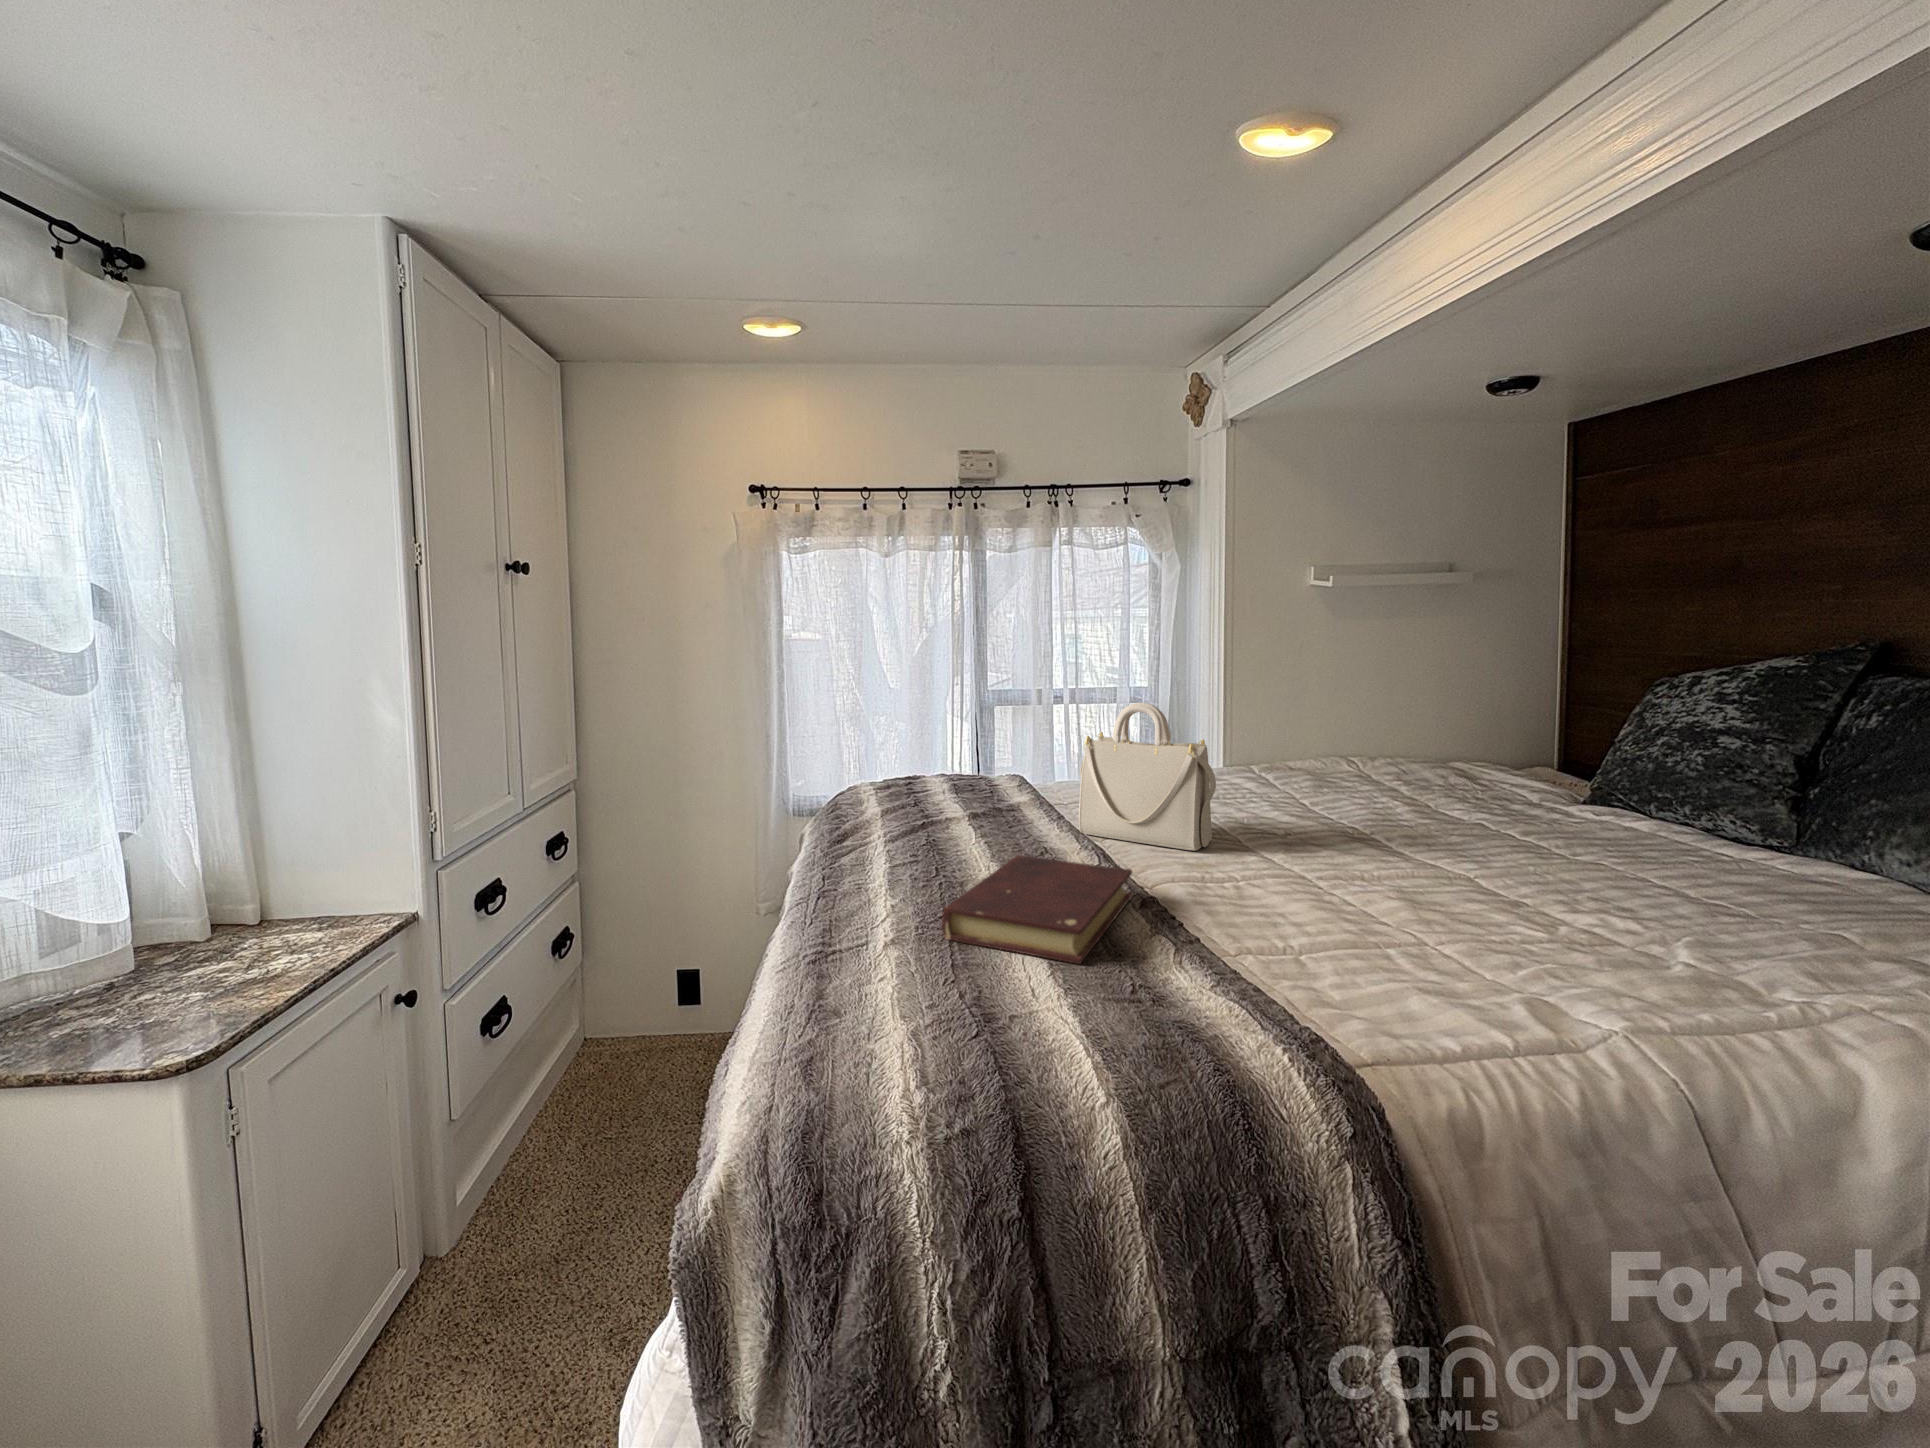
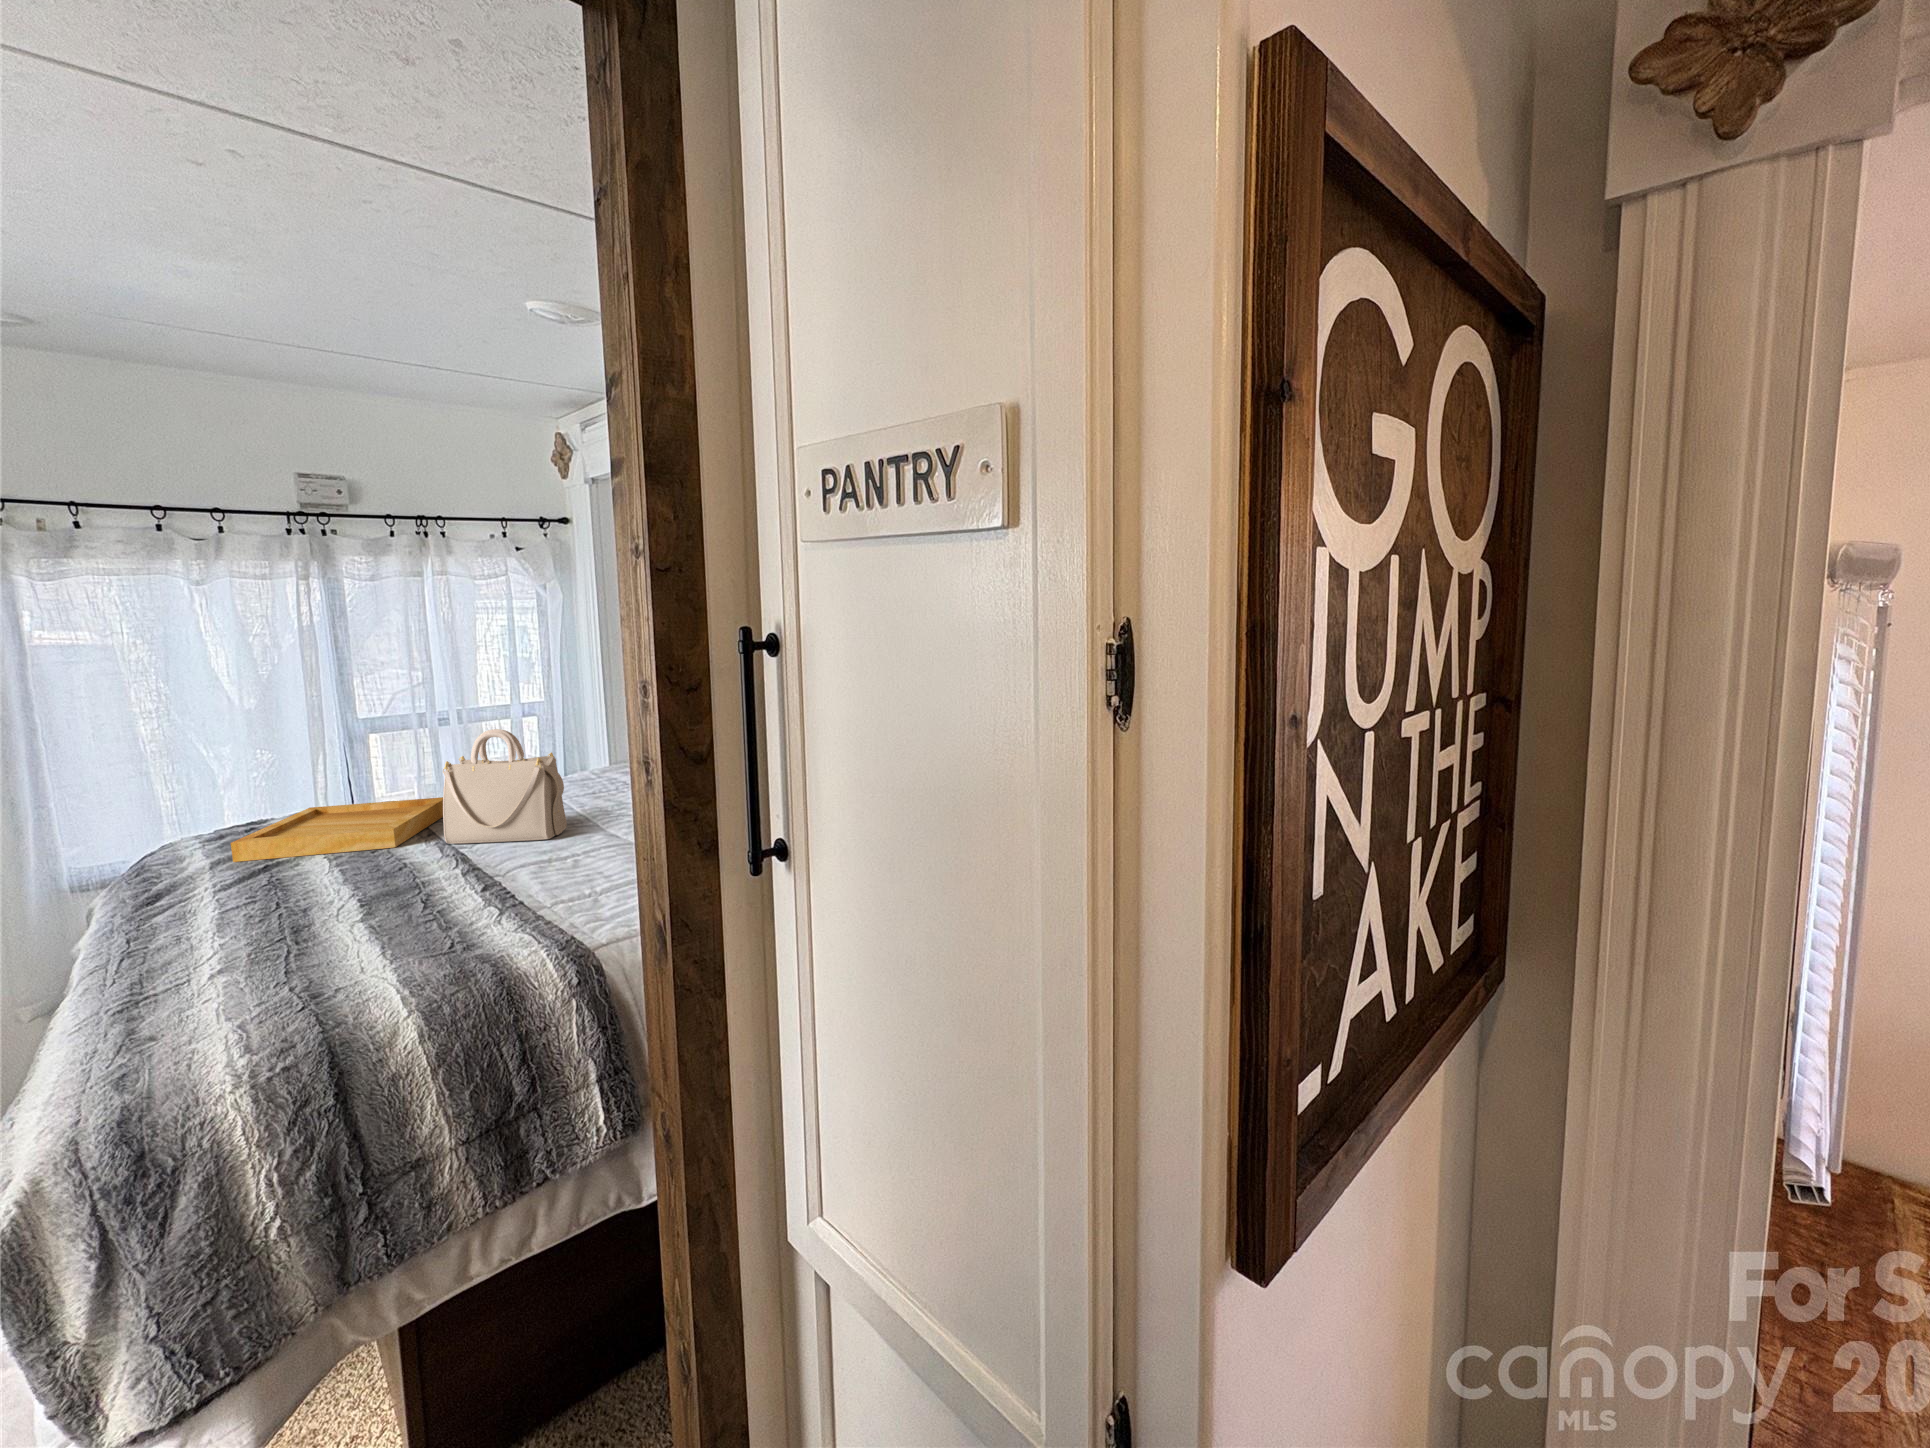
tray: none [896,770,1071,826] -> present [231,797,443,862]
book: present [942,855,1132,964] -> none [275,865,477,957]

